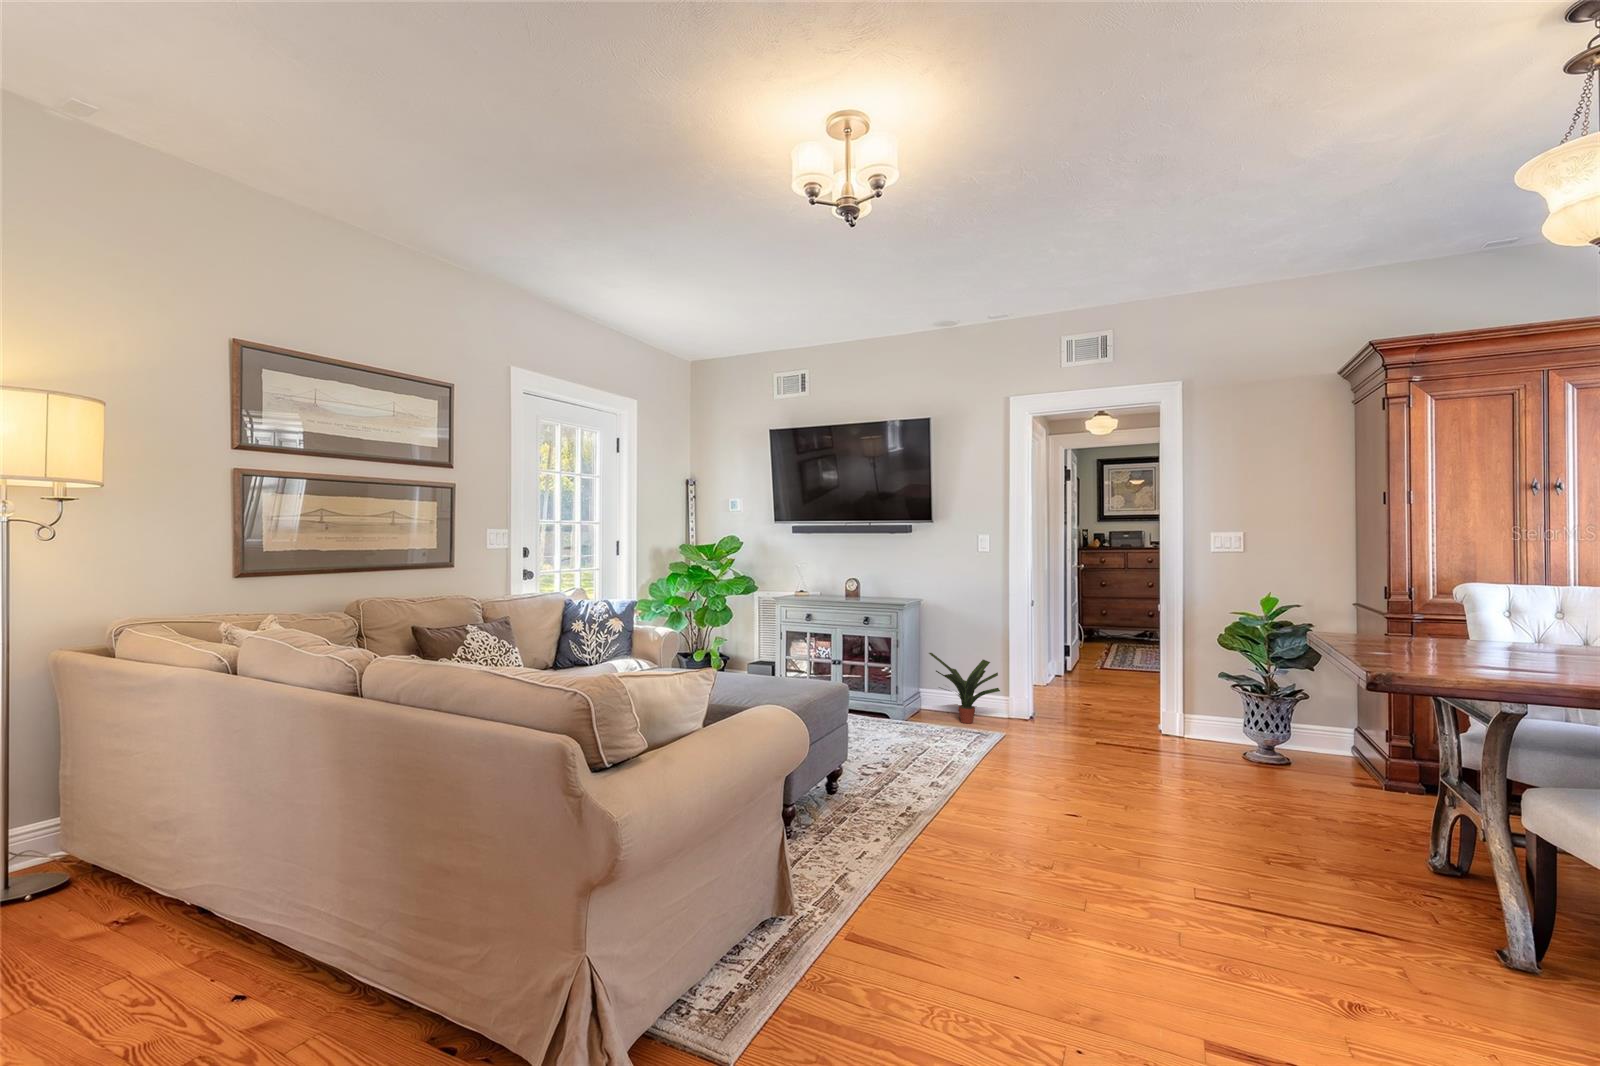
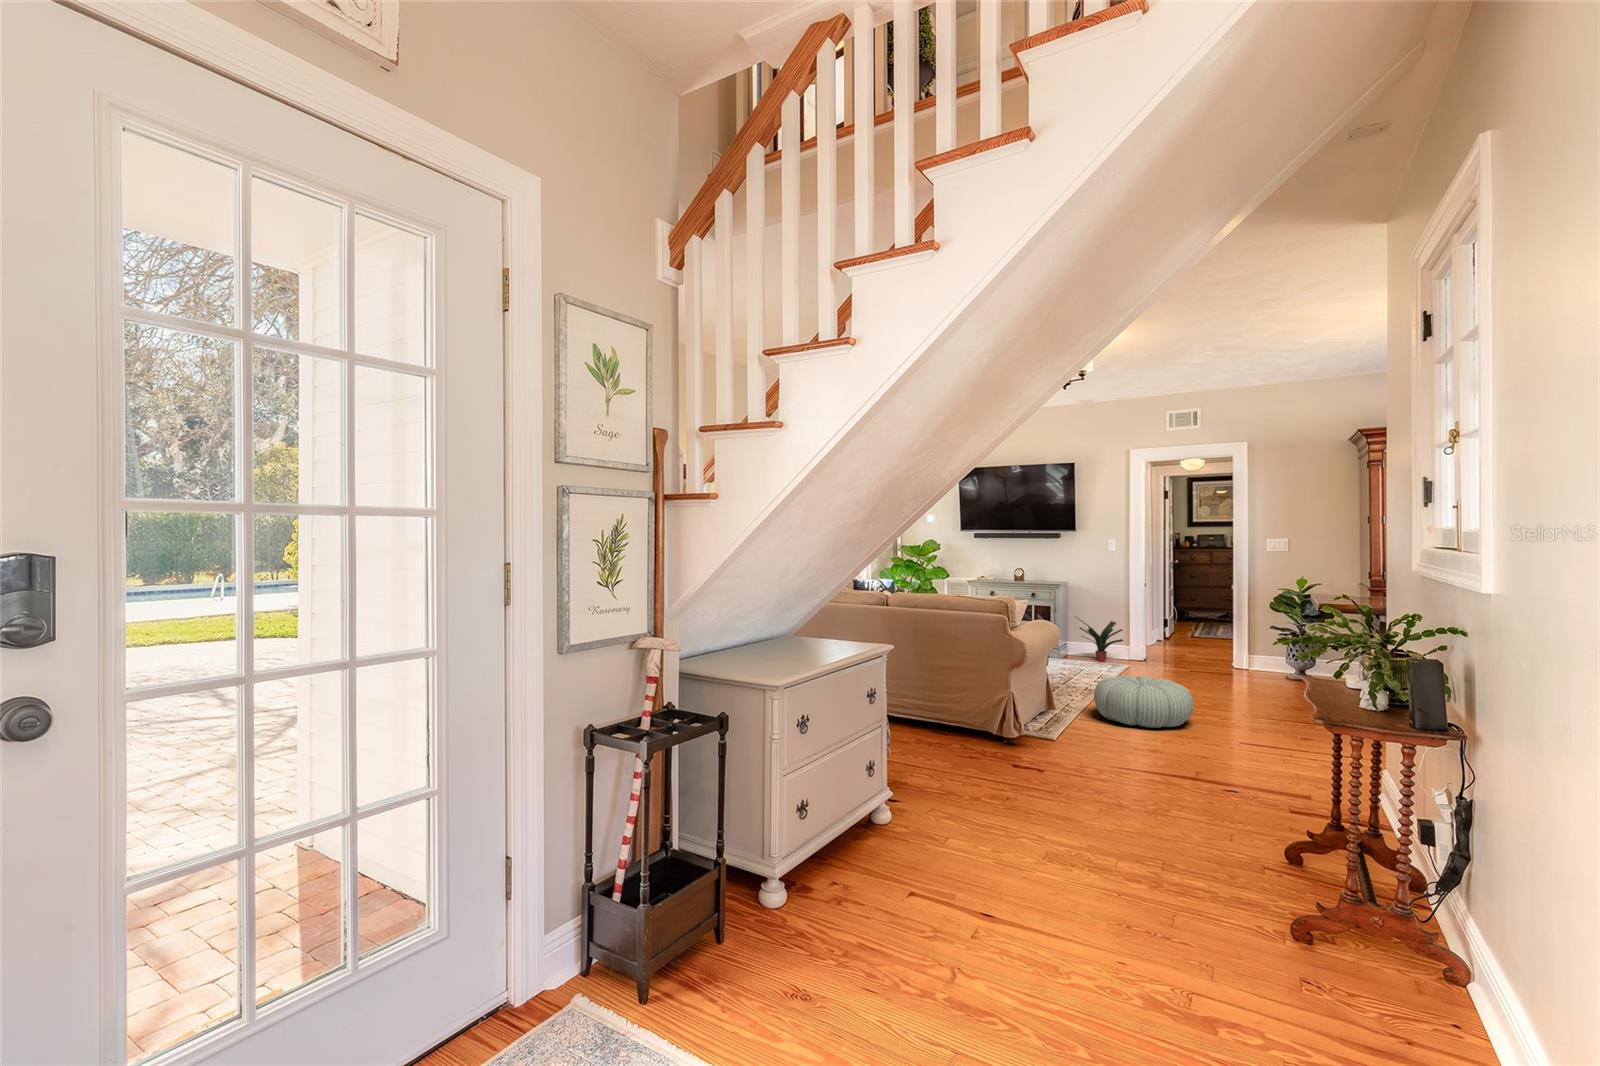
pouf: none [893,813,1097,965] -> present [1094,675,1194,728]

